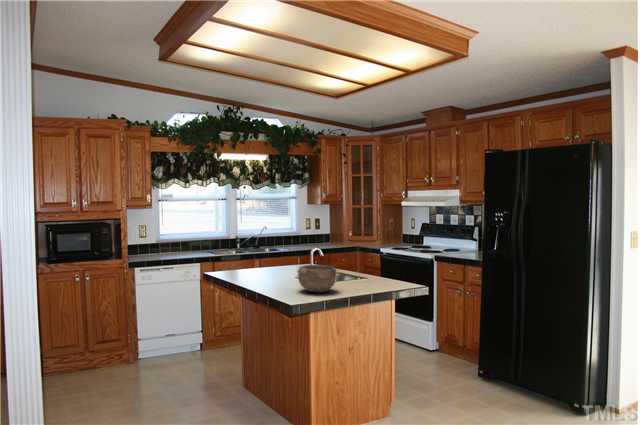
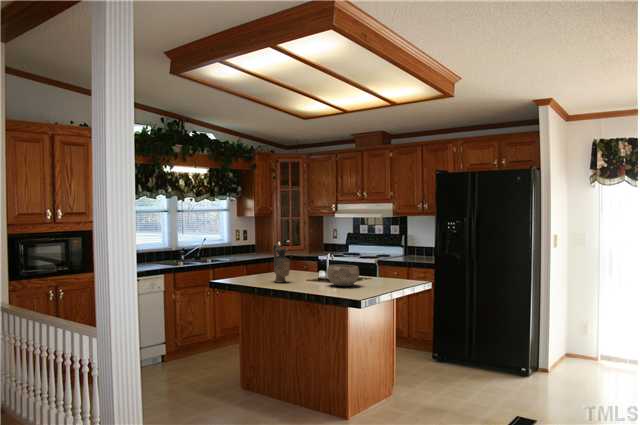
ceramic pitcher: none [253,237,272,282] -> present [273,244,290,282]

